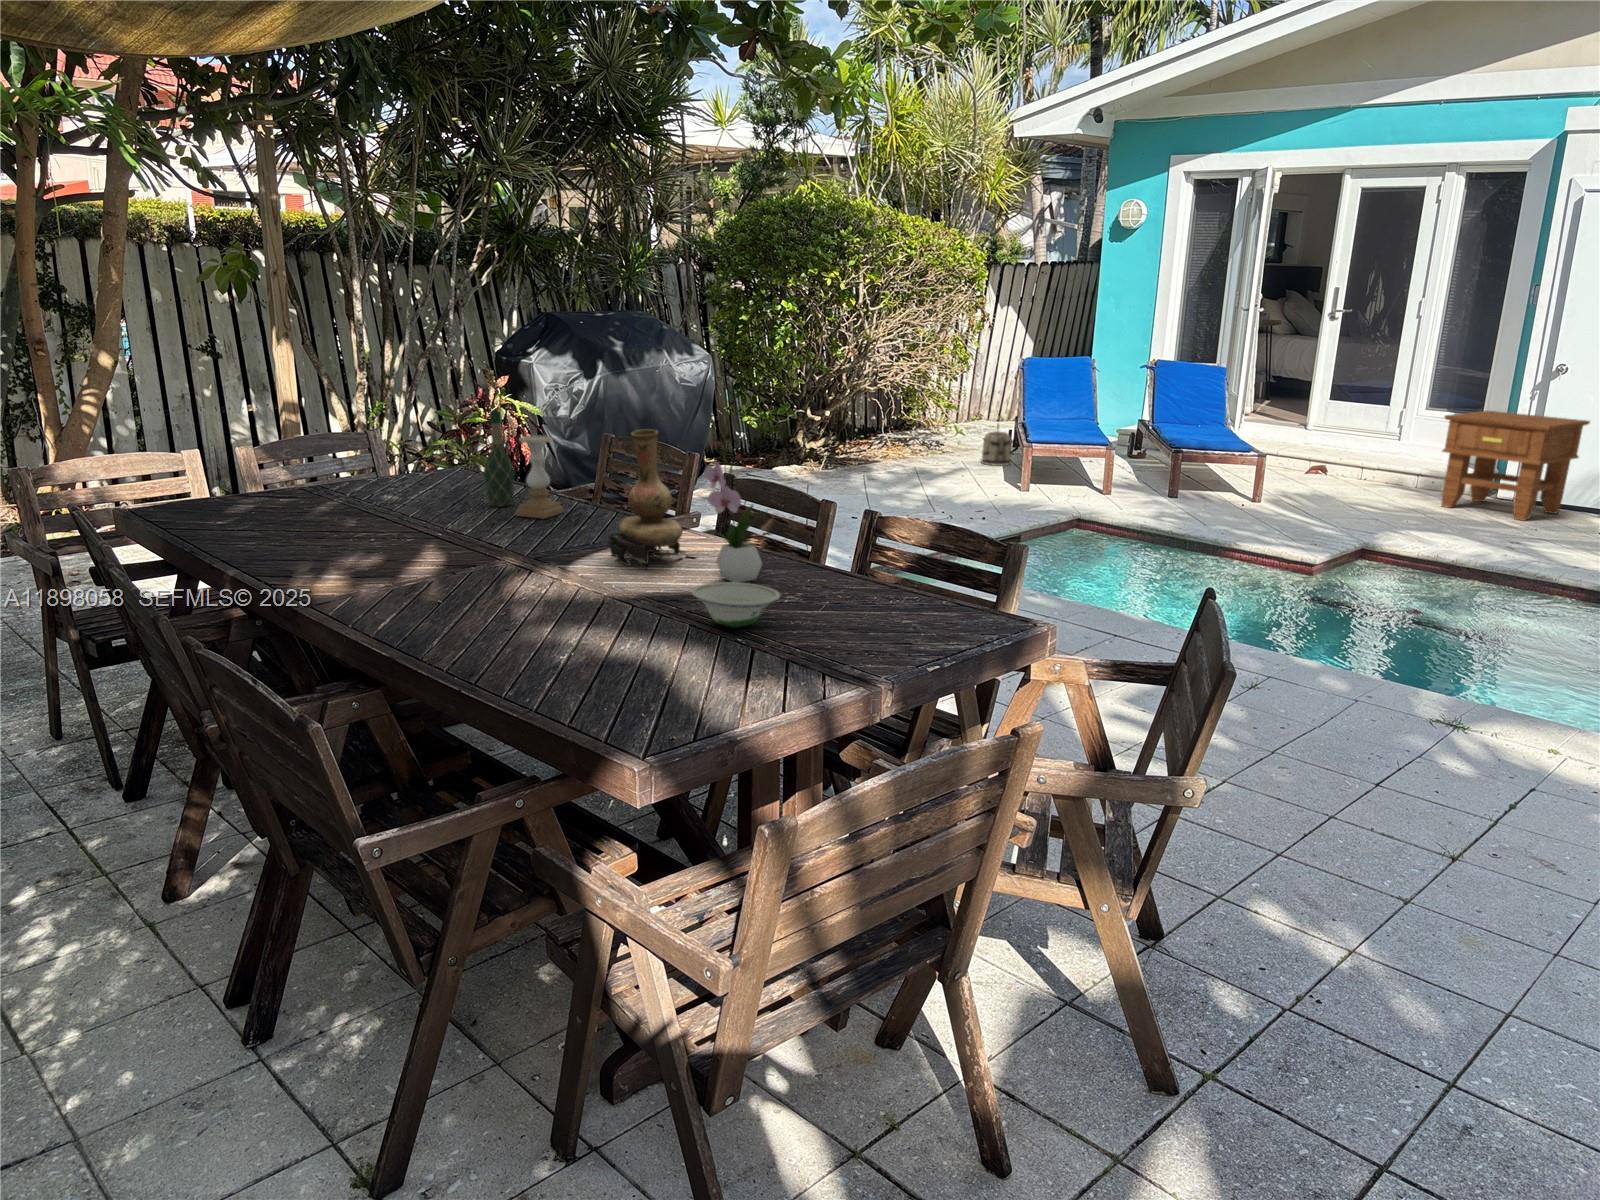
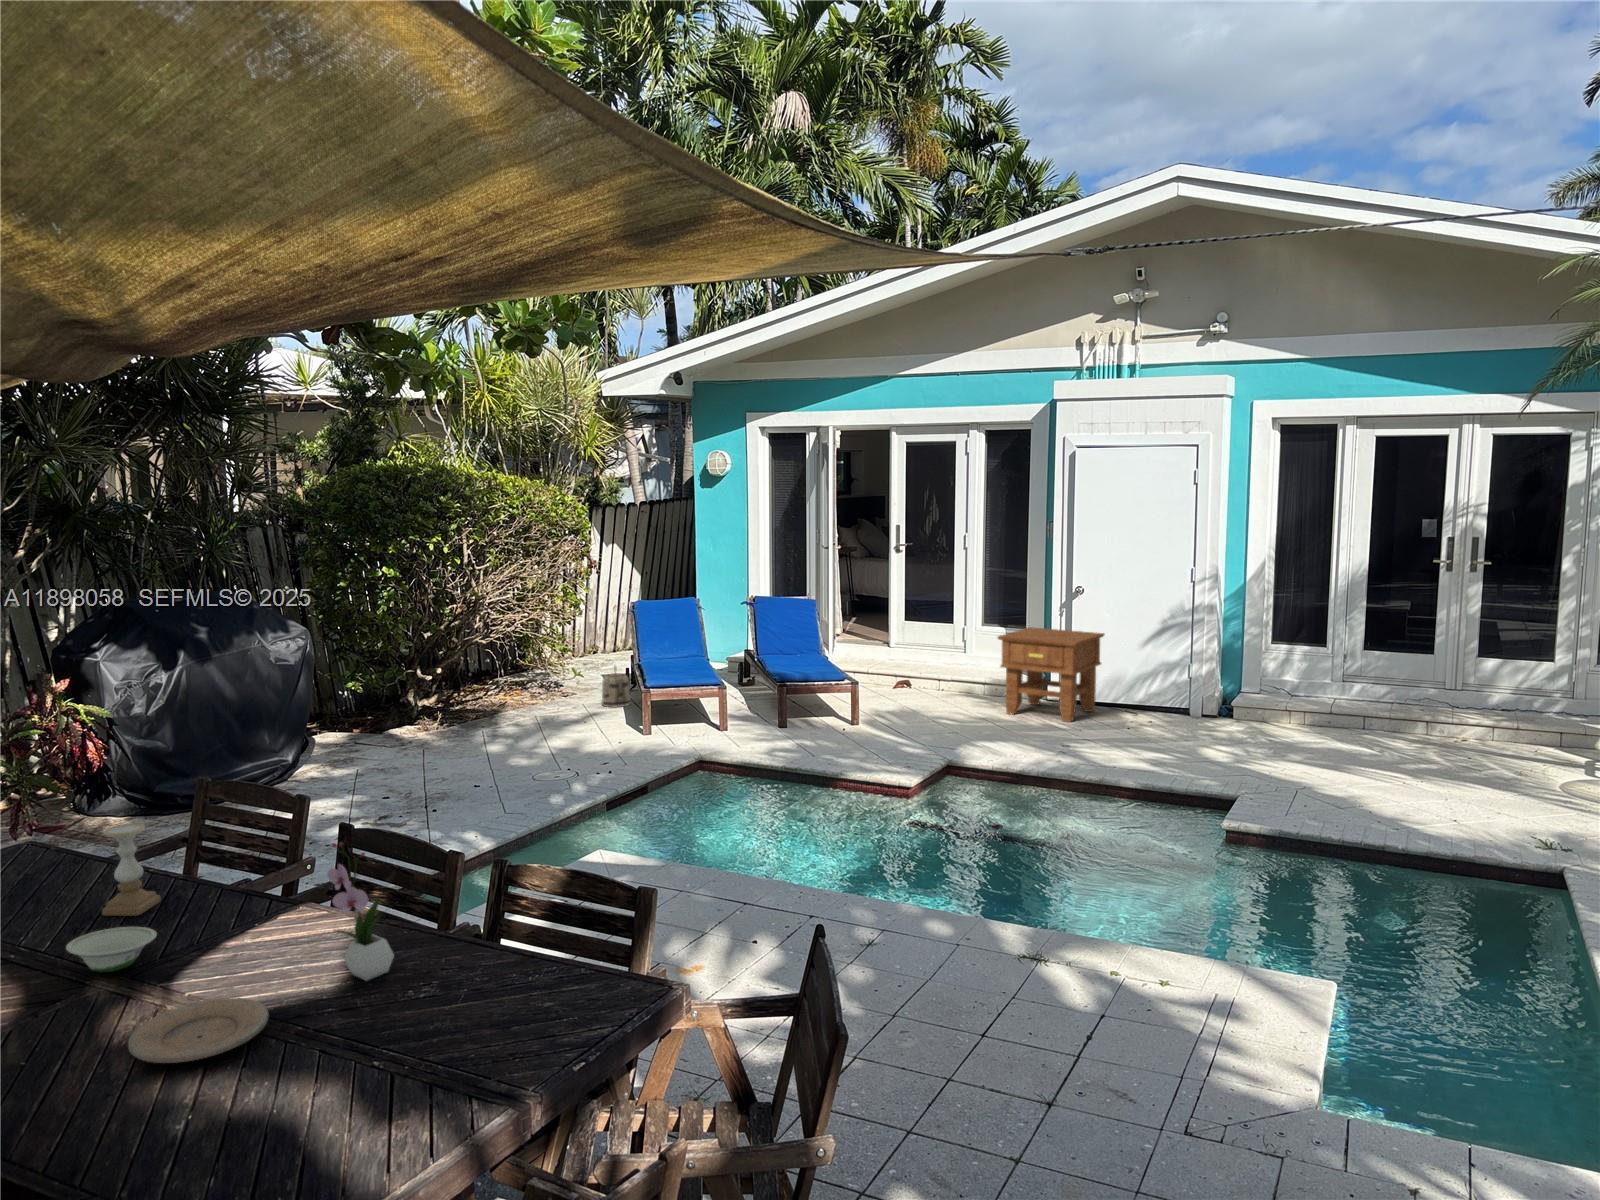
wine bottle: present [484,410,515,506] -> none [59,799,98,904]
vase: present [609,429,693,567] -> none [221,830,323,978]
plate: none [523,574,644,612] -> present [128,998,269,1063]
bowl: present [691,582,780,628] -> present [66,927,157,972]

